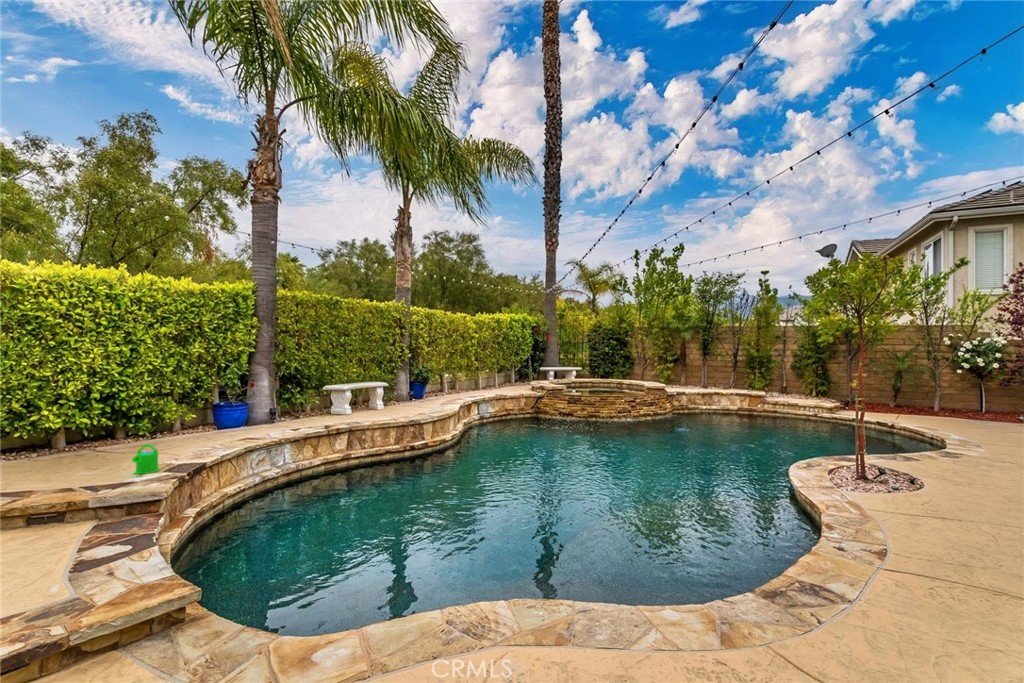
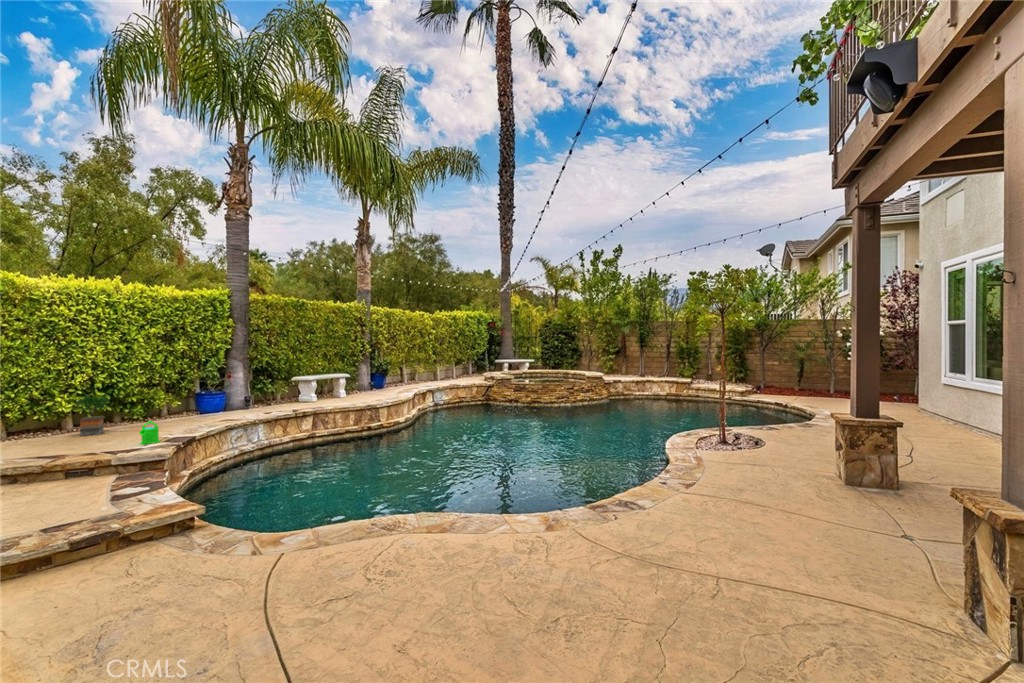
potted tree: none [65,409,107,458] -> present [78,397,108,436]

